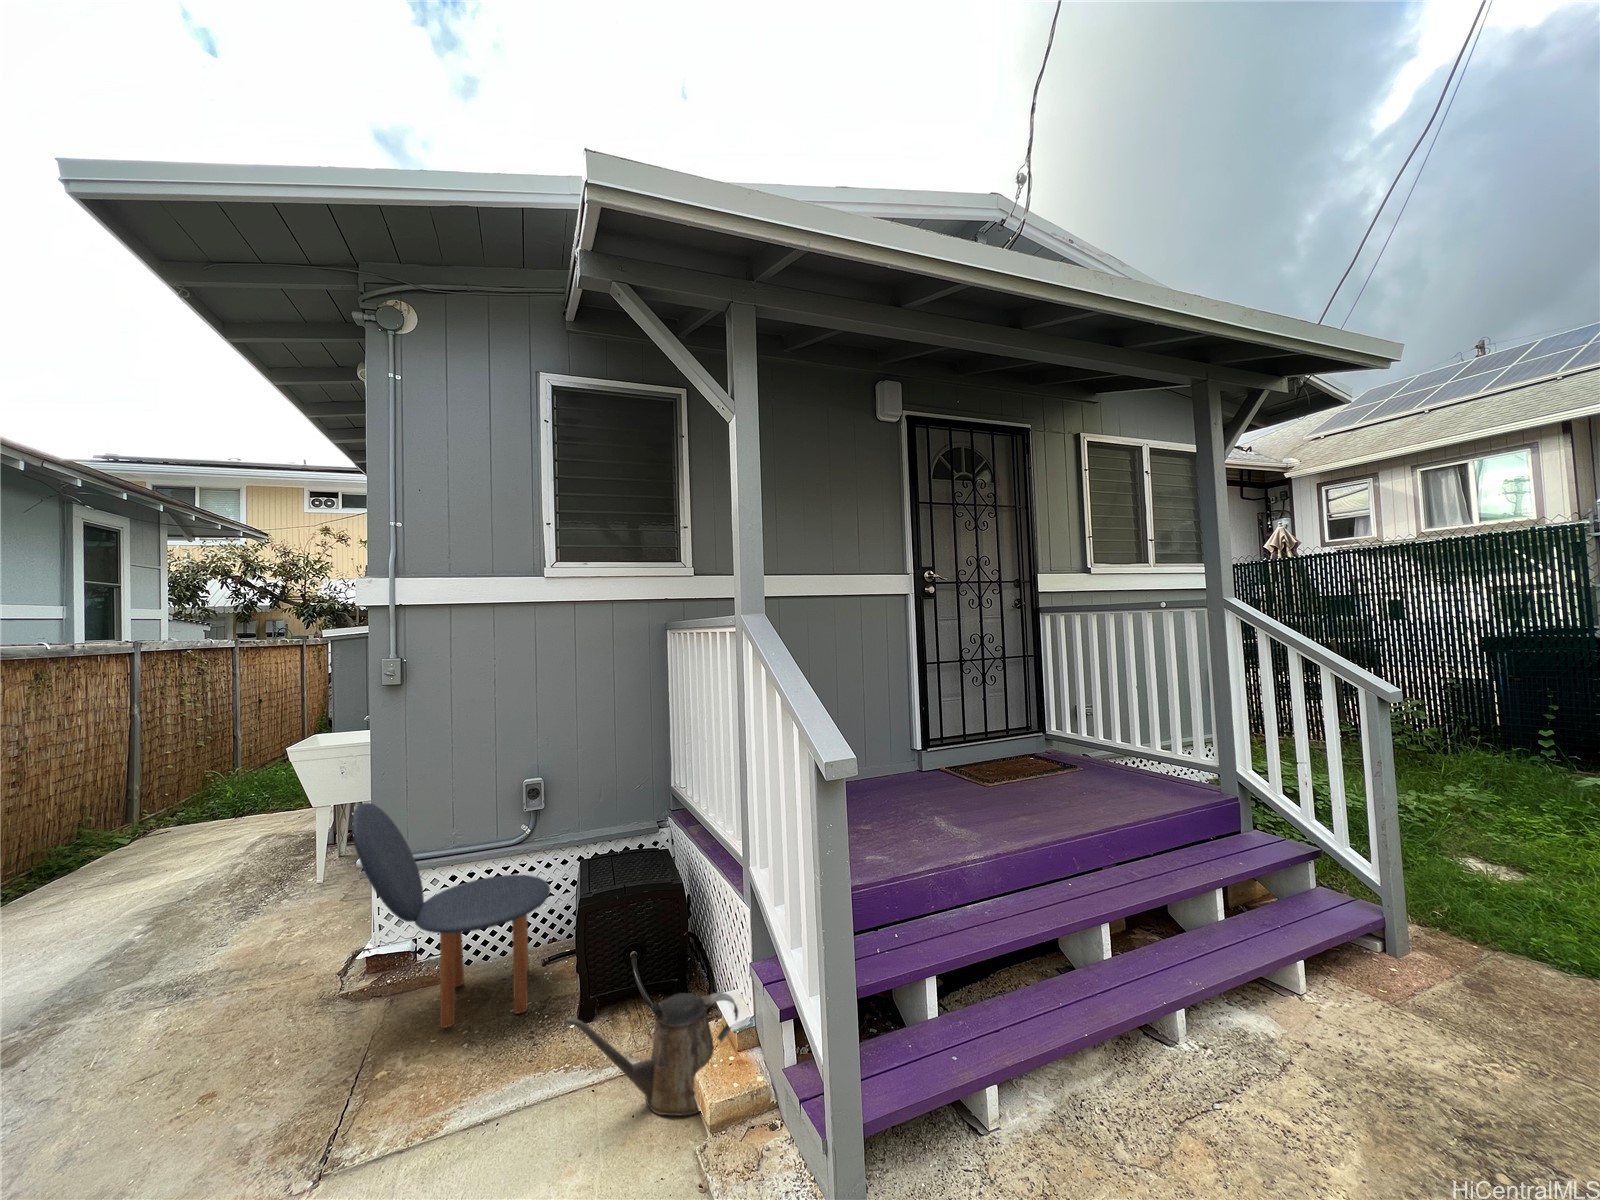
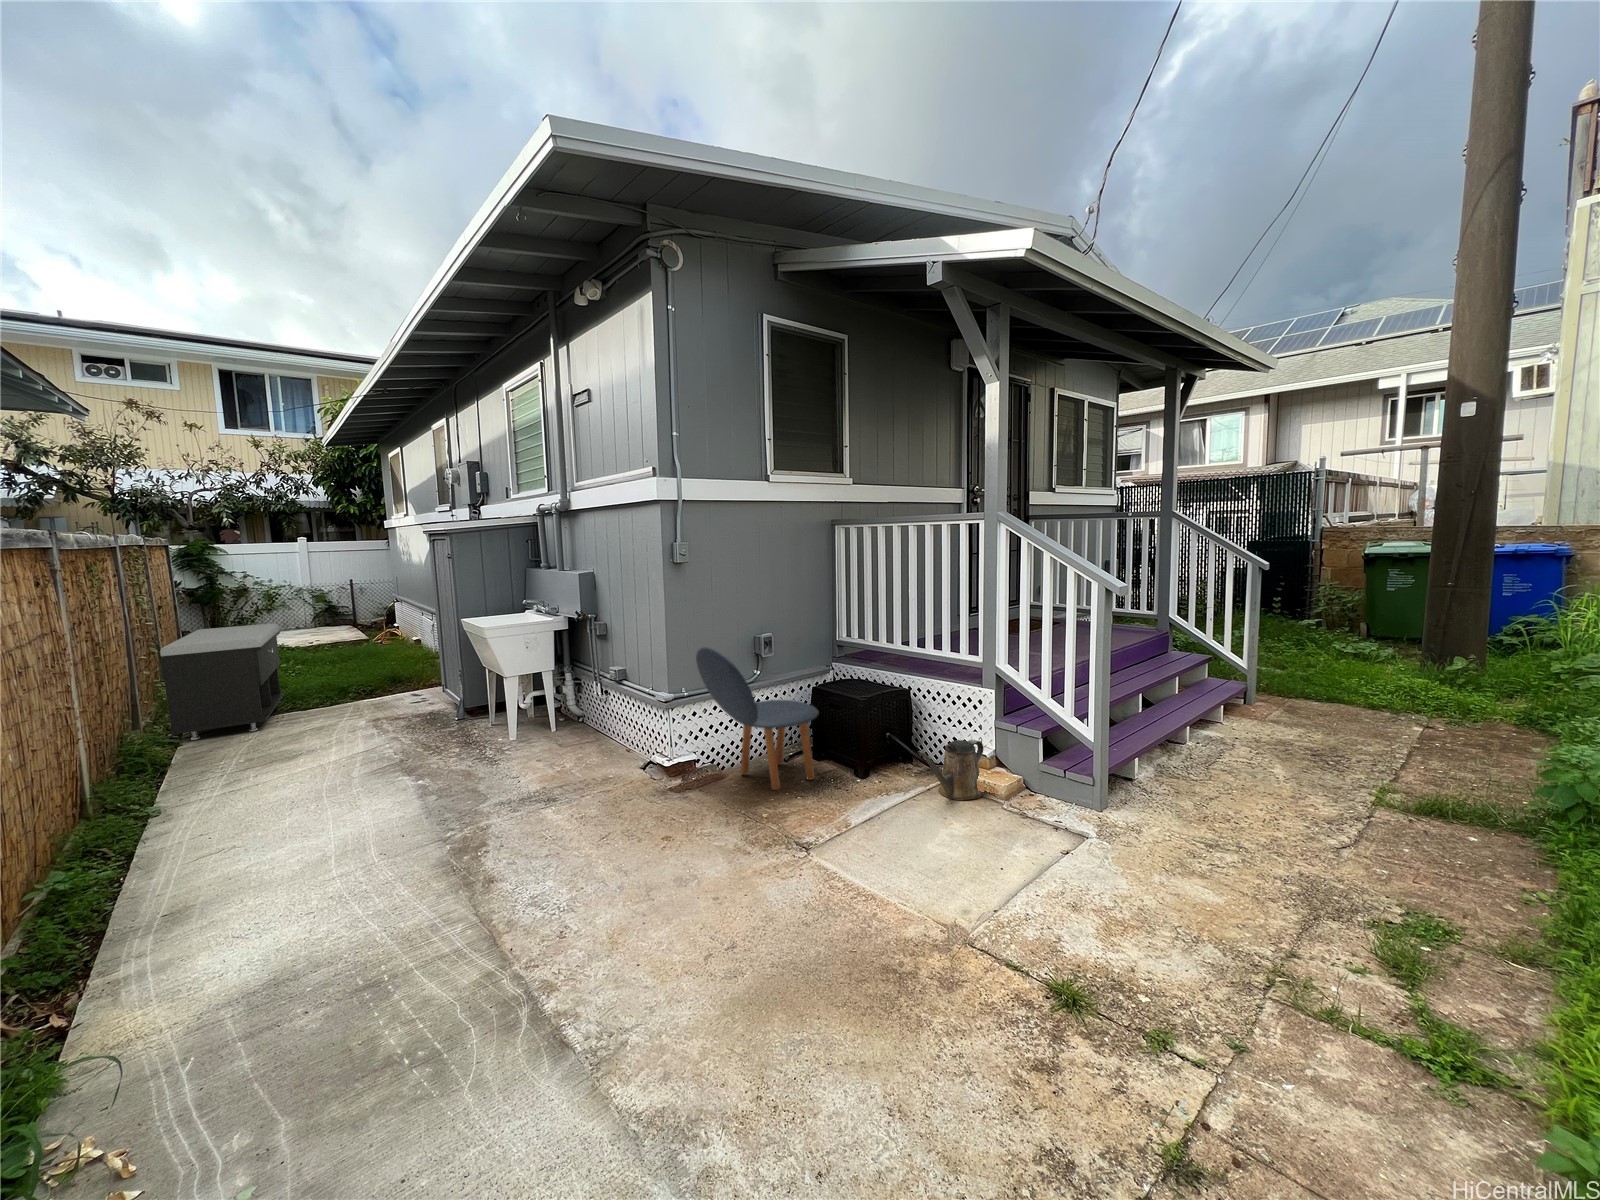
storage bench: none [93,724,254,843] -> present [160,623,284,740]

